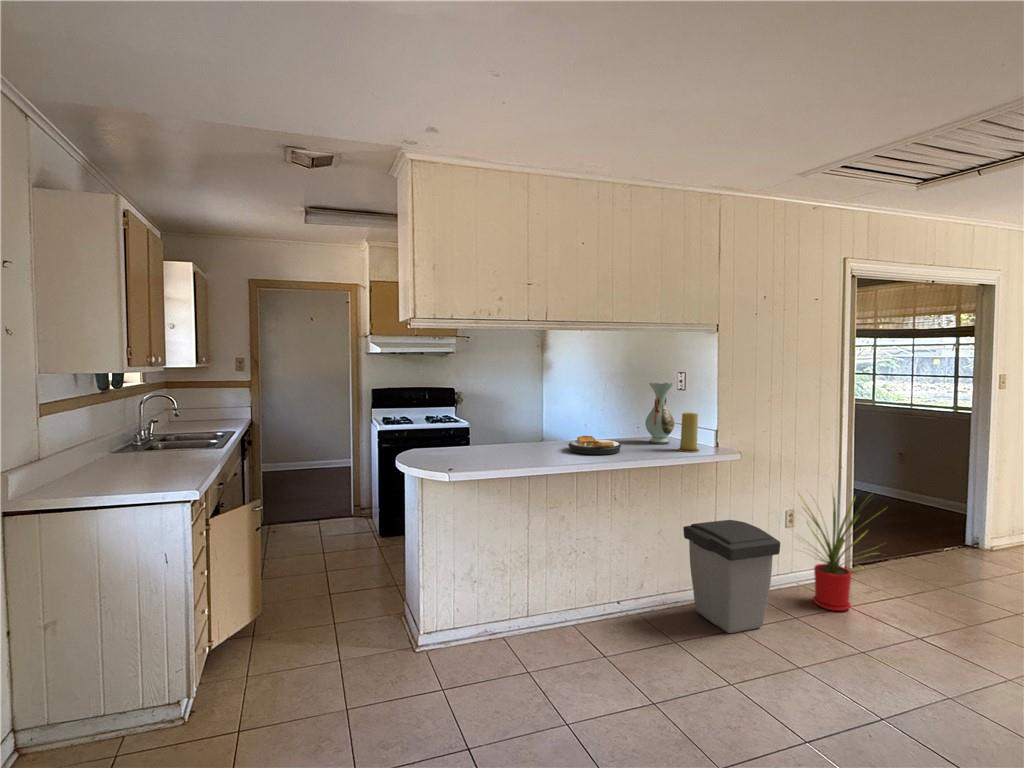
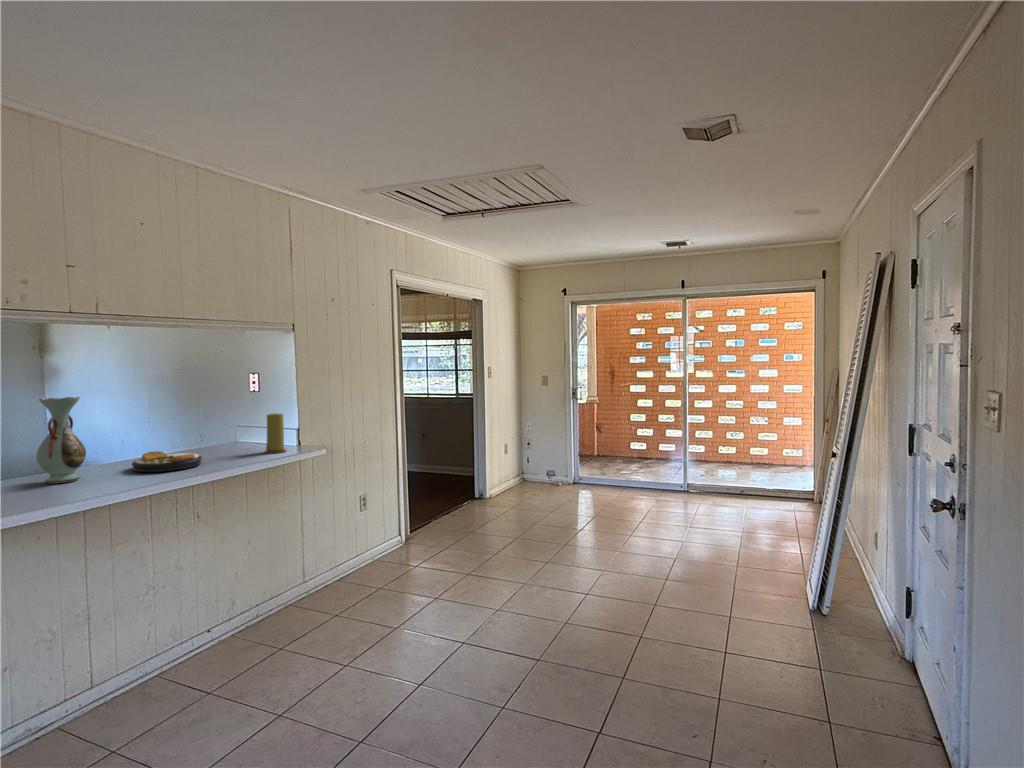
decorative vase: present [645,383,674,444] -> present [36,397,86,484]
house plant: present [800,492,884,611] -> none [361,464,440,573]
trash can: present [683,520,780,633] -> none [274,513,367,621]

